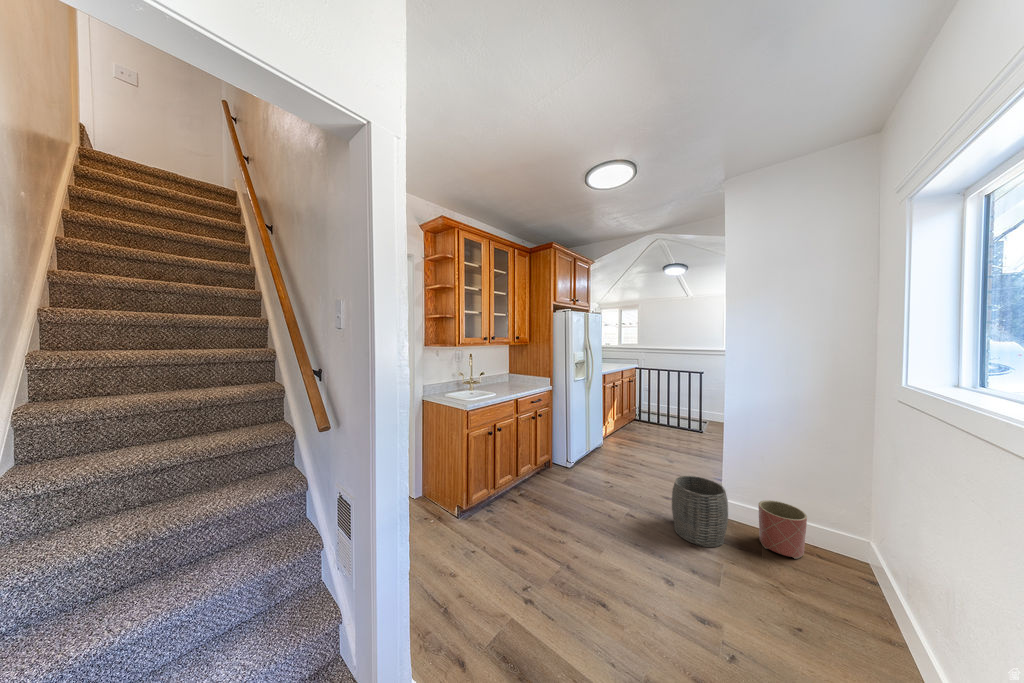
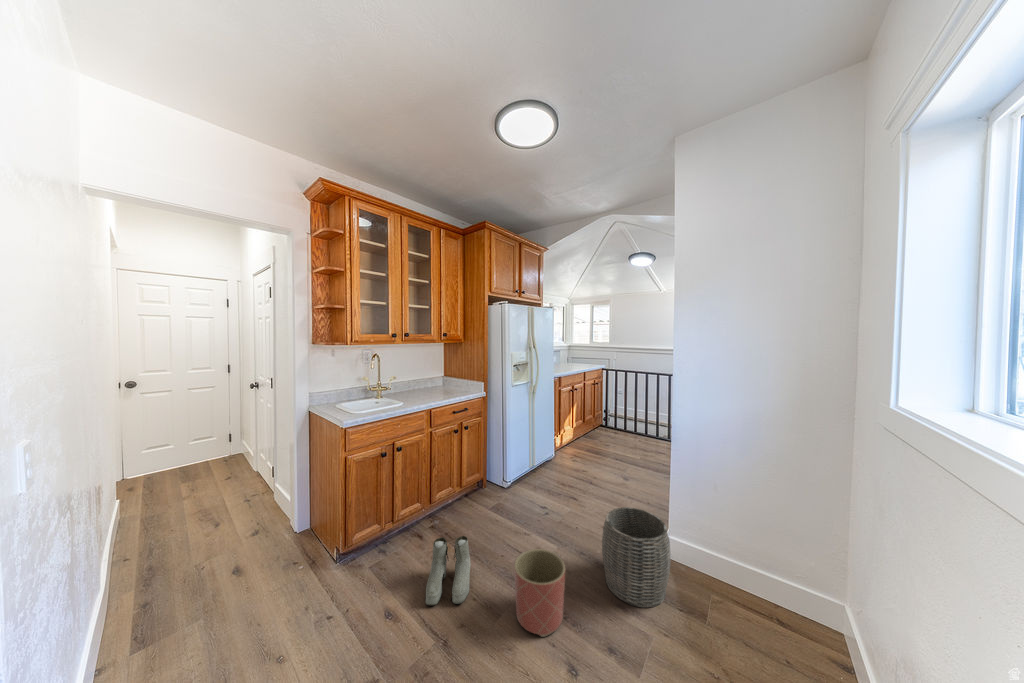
boots: none [540,496,572,544] -> present [426,536,471,606]
planter: present [758,500,807,559] -> present [514,549,565,637]

